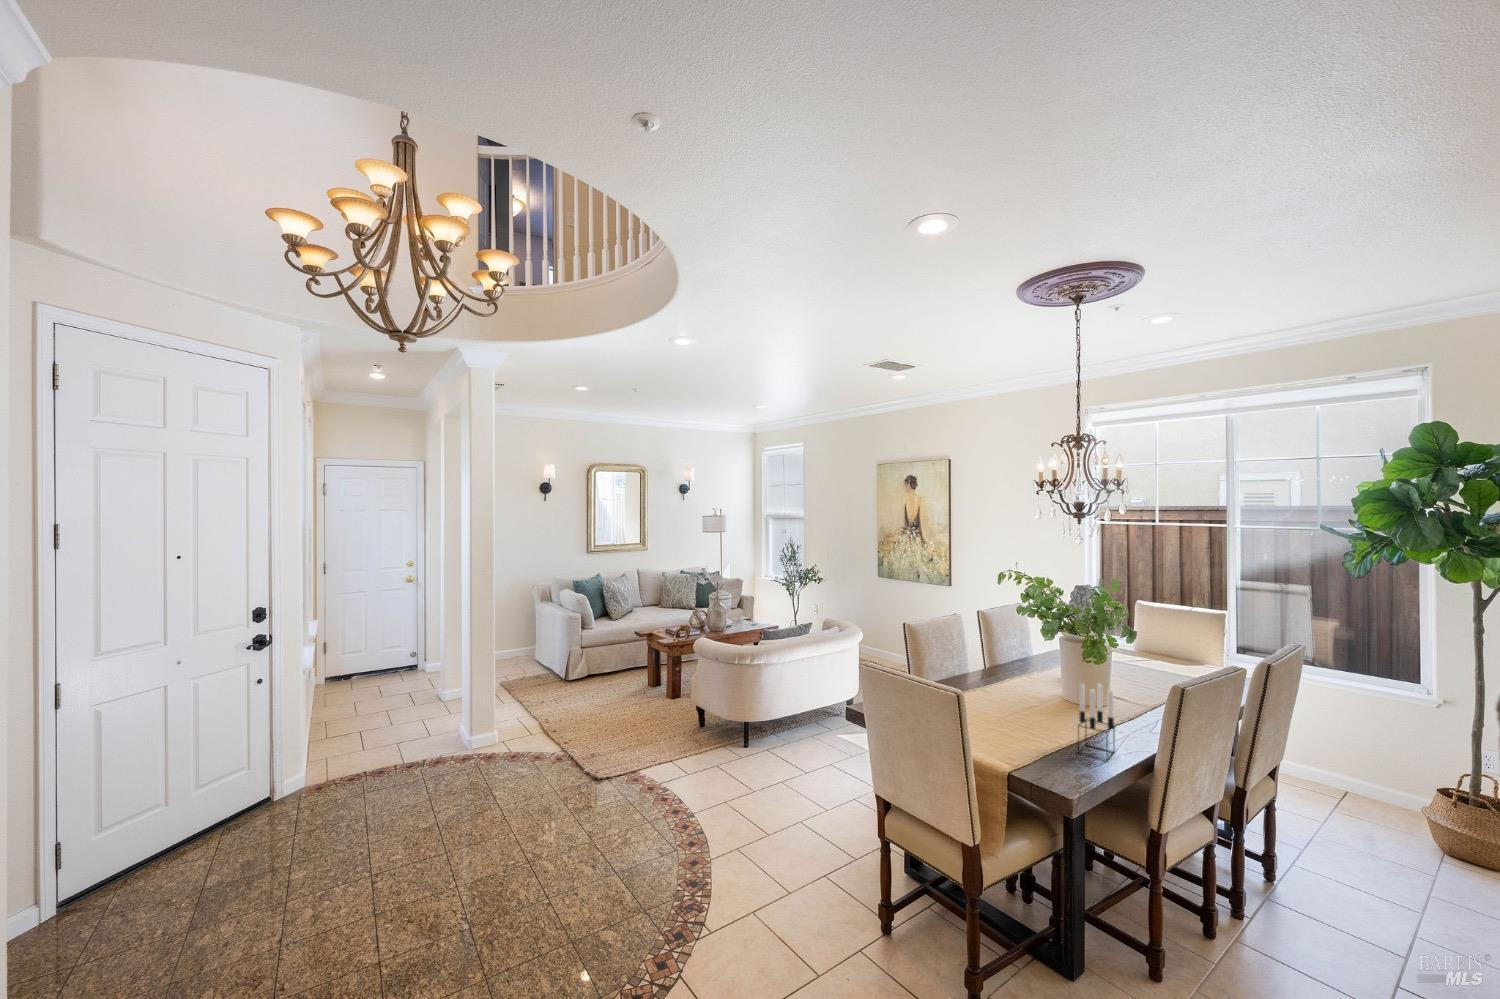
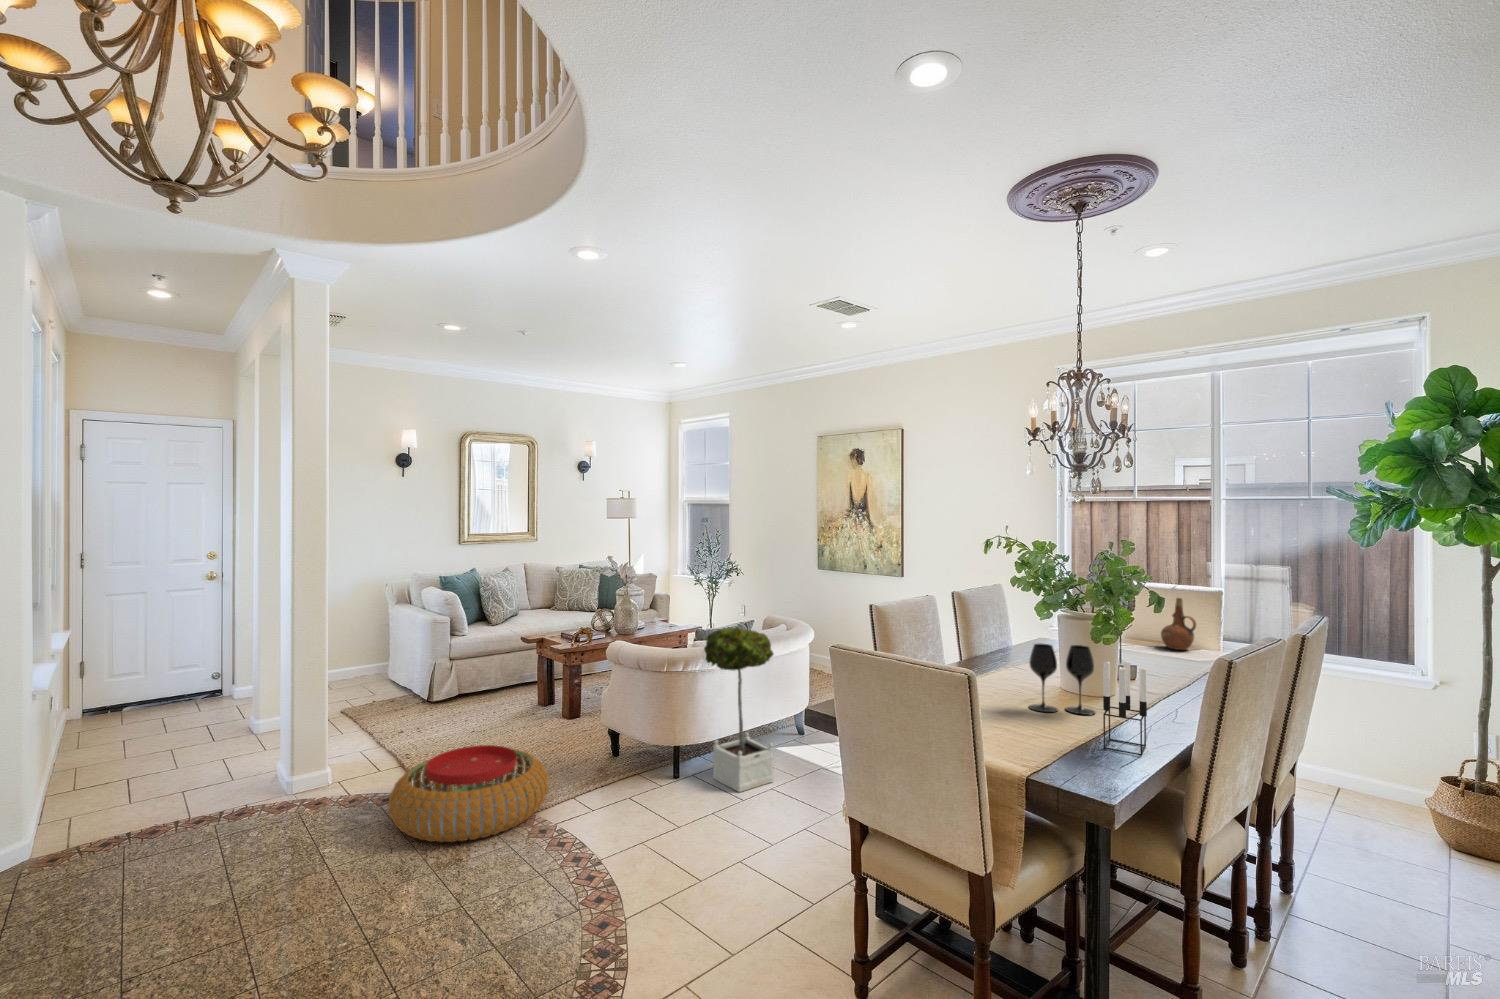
ceramic pitcher: none [1169,620,1201,666] -> present [1161,598,1196,650]
potted tree: none [775,633,833,767] -> present [704,627,774,792]
wine glass: none [1028,663,1084,723] -> present [1029,644,1095,715]
pouf: none [539,720,655,794] -> present [389,745,549,842]

